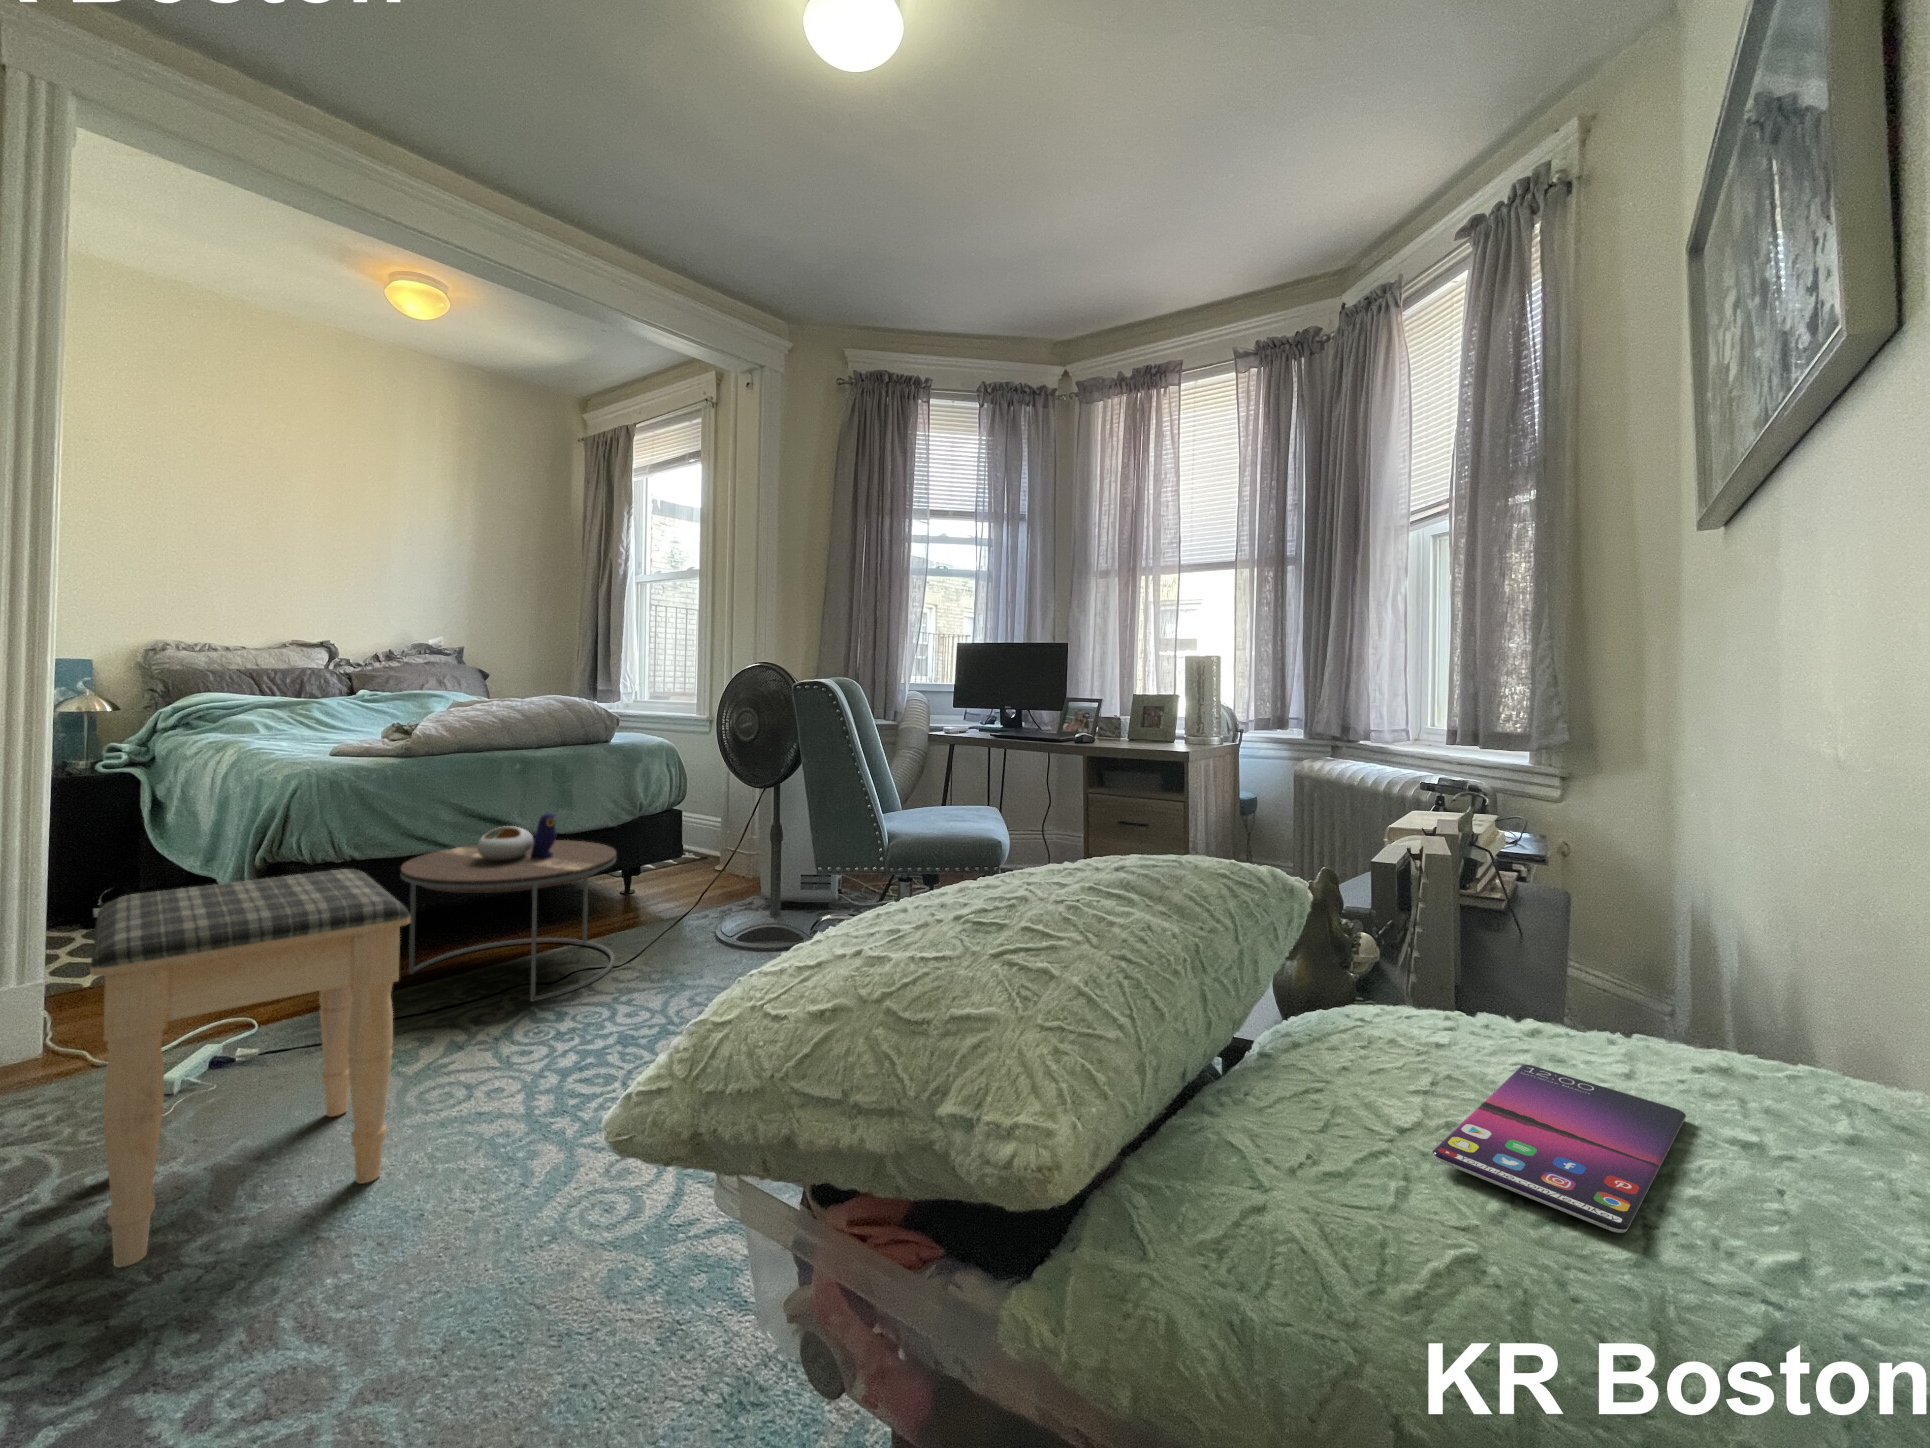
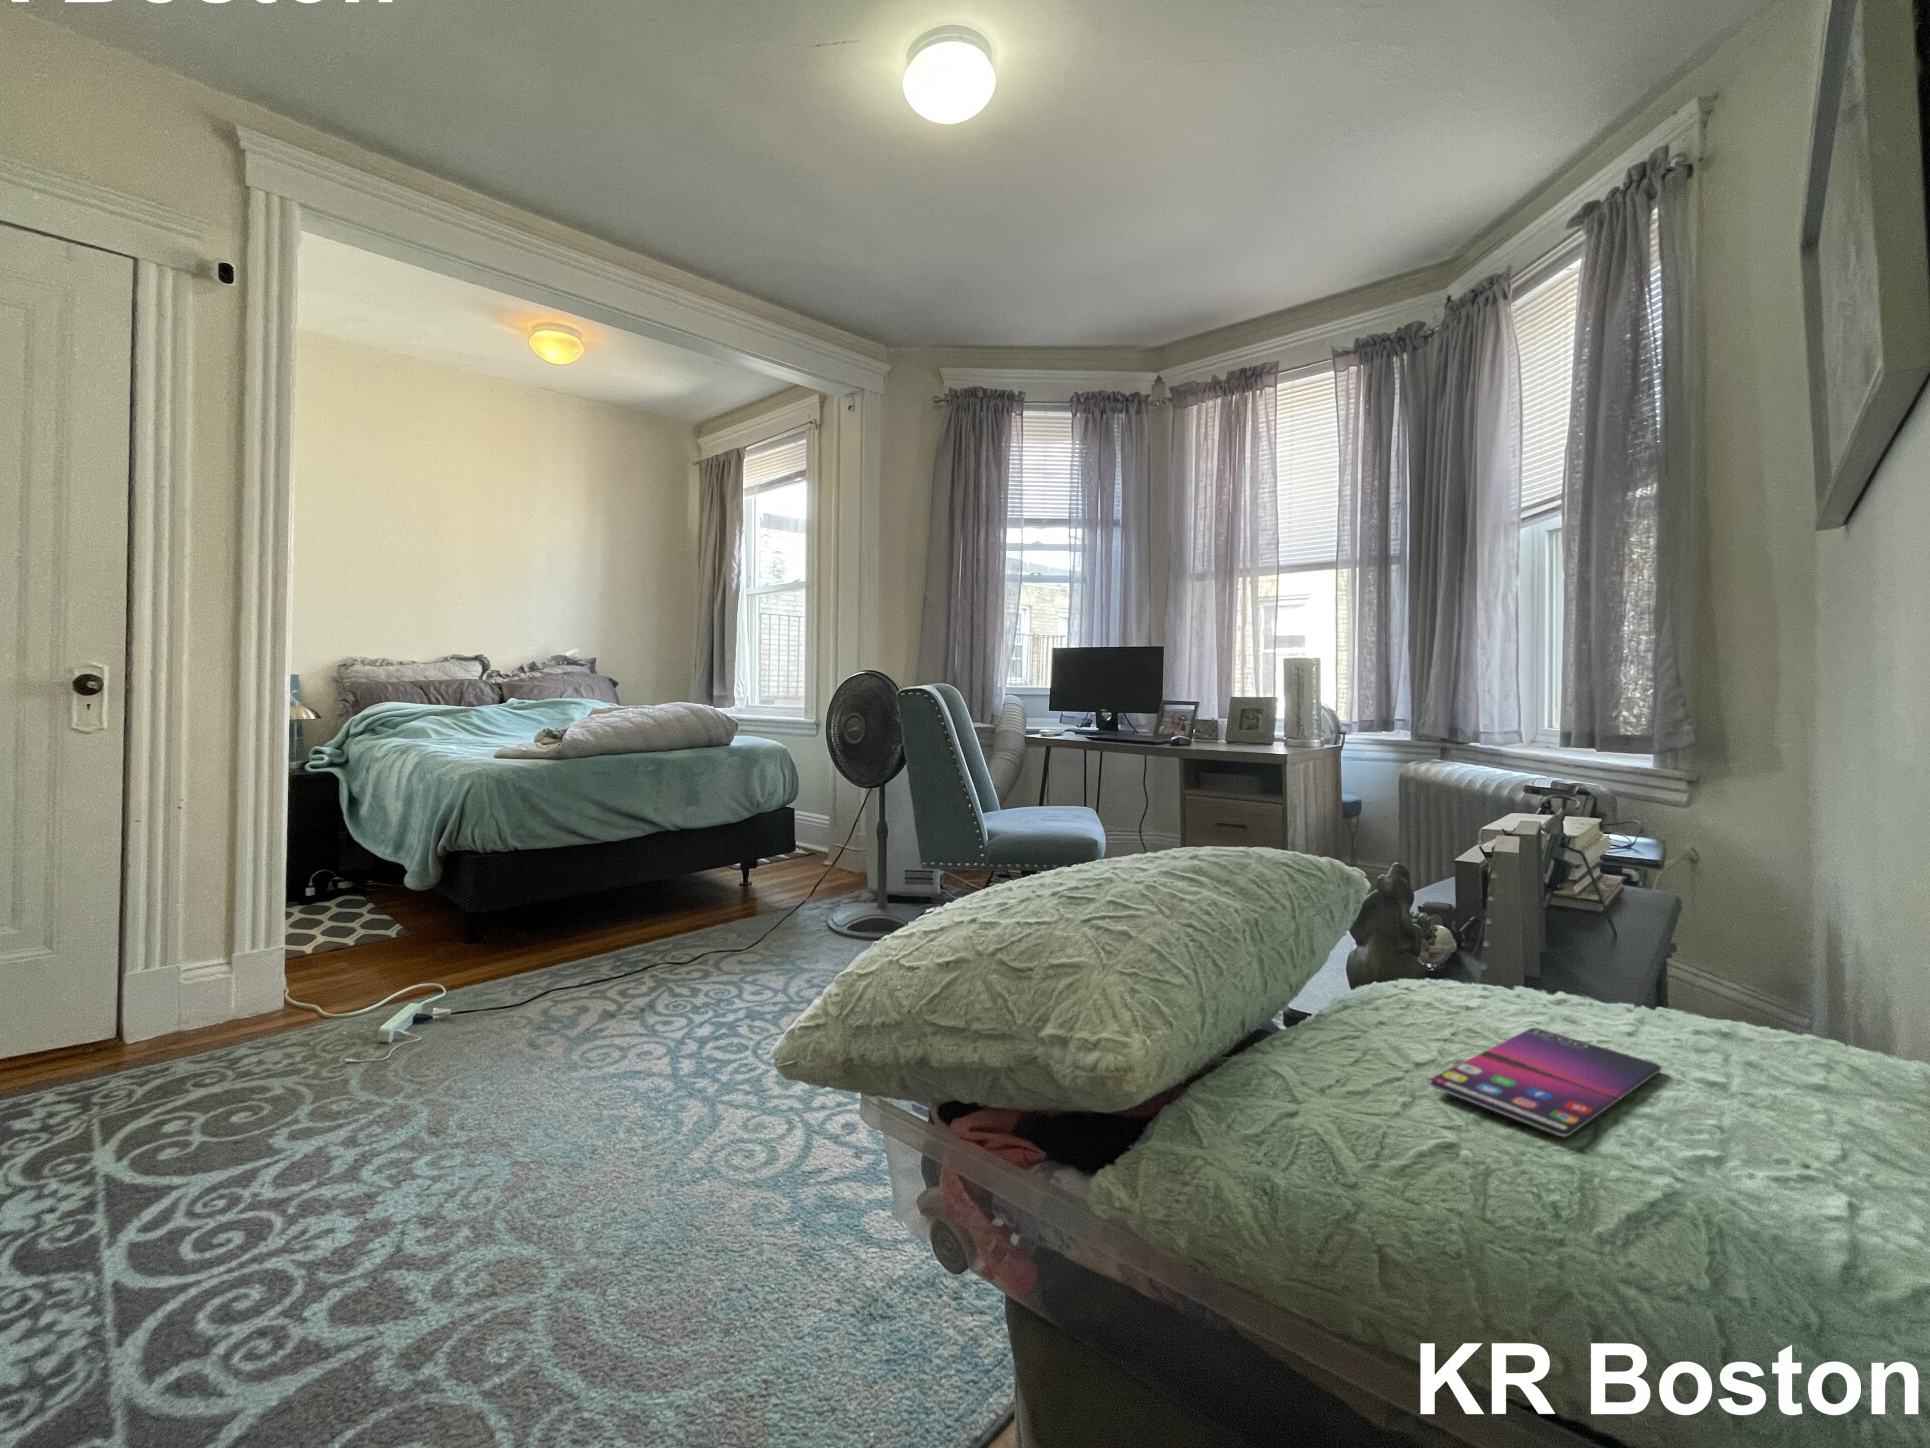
side table: present [401,813,616,1002] -> none [555,811,737,980]
footstool: present [90,869,410,1267] -> none [338,857,580,1175]

